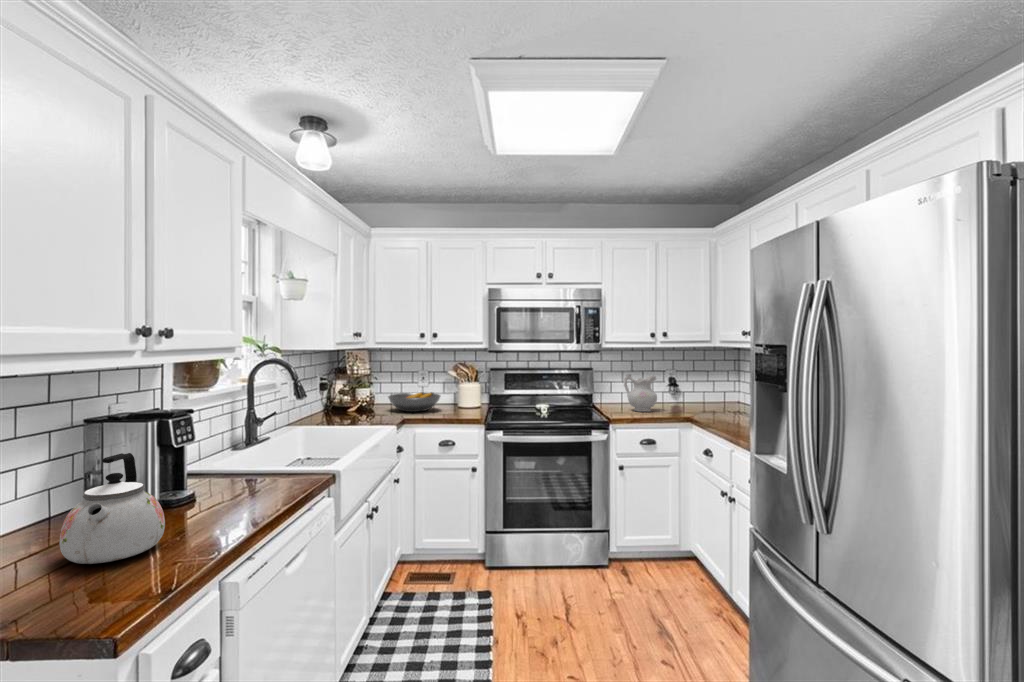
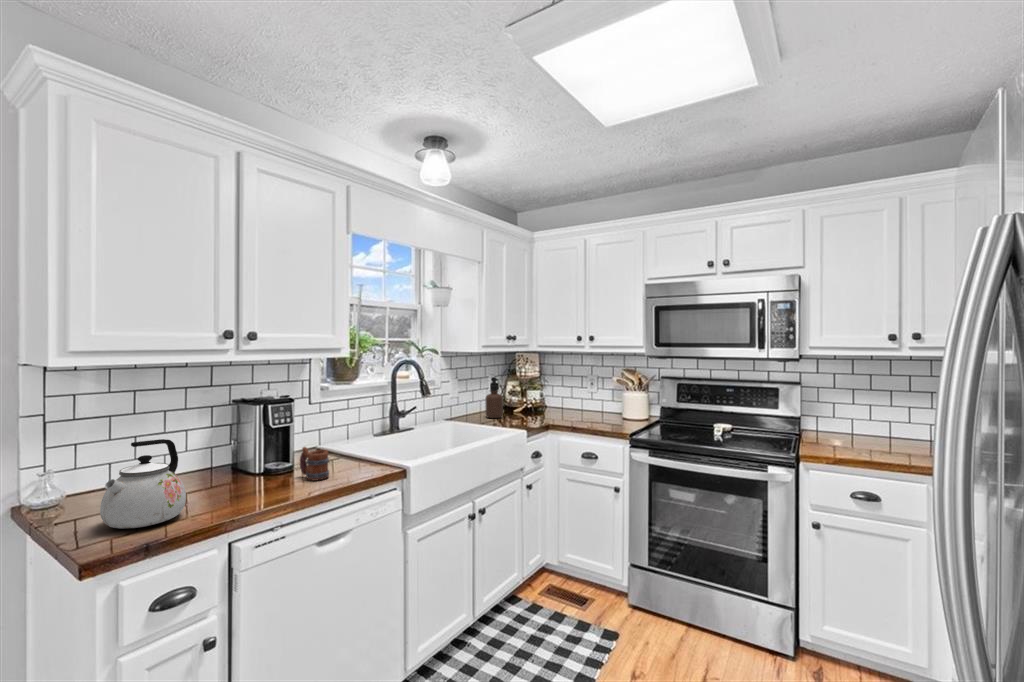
ceramic pitcher: present [624,374,657,412] -> none [833,390,888,444]
soap dispenser: none [331,375,350,418] -> present [485,377,503,418]
fruit bowl: present [388,392,440,412] -> none [545,398,599,418]
mug: none [222,454,262,490] -> present [300,447,329,481]

